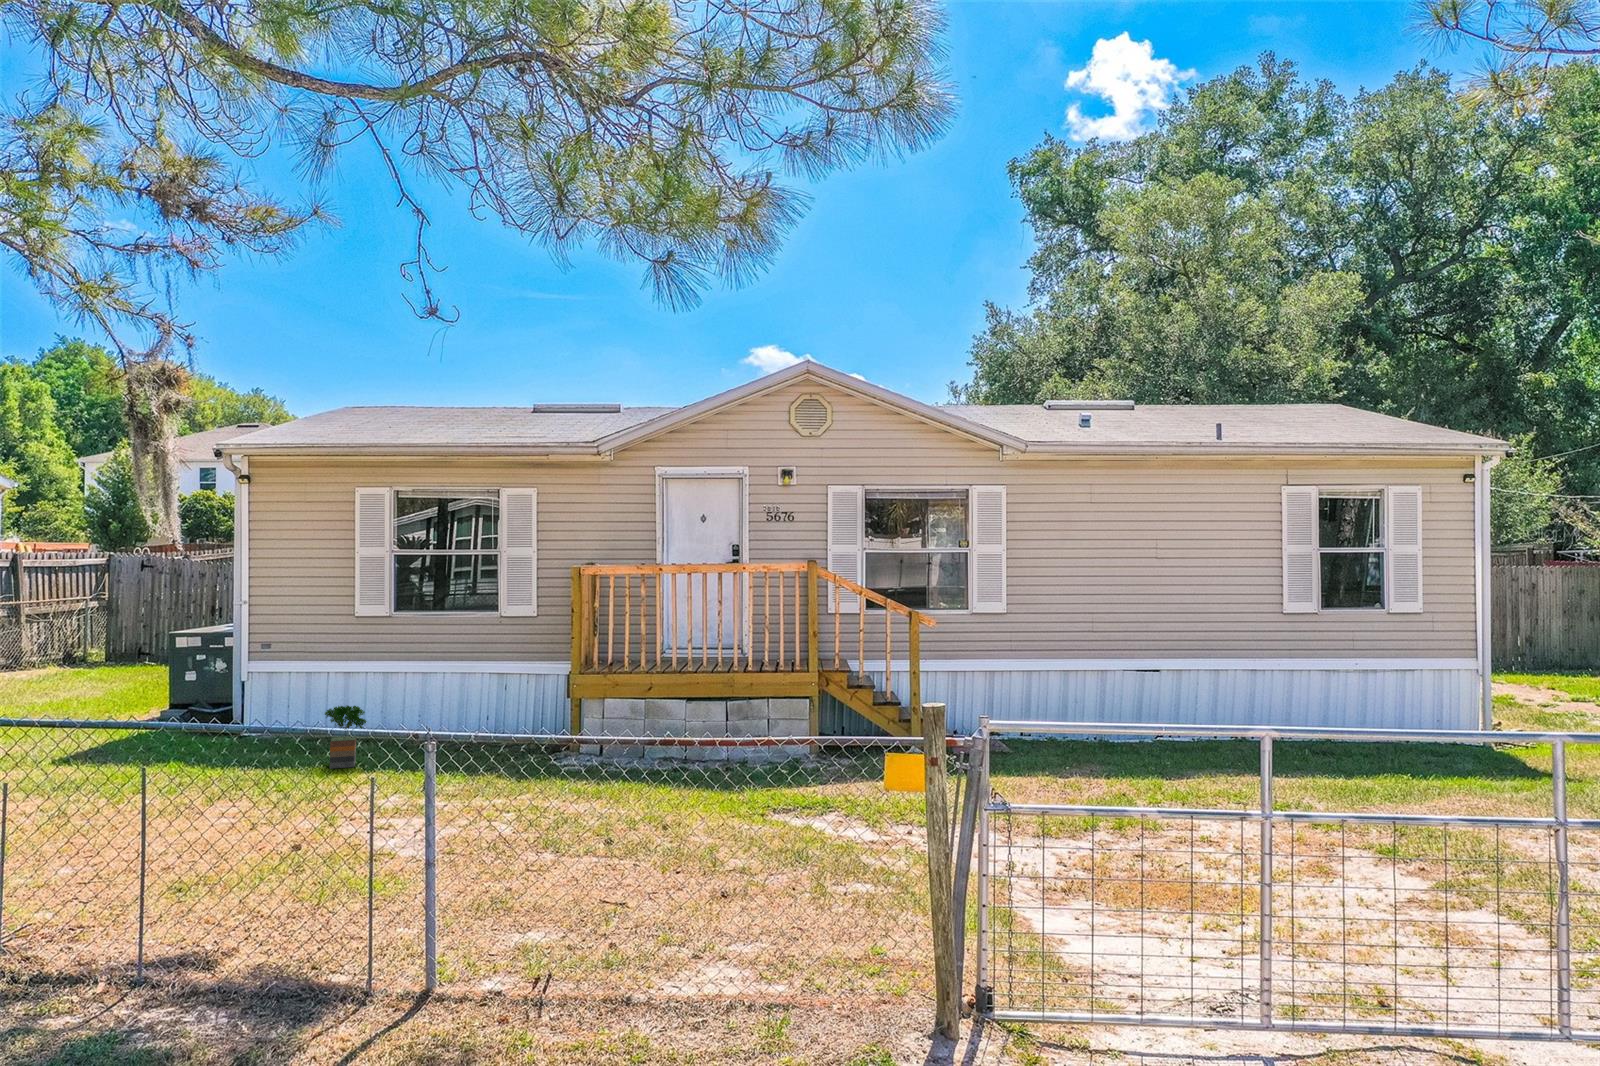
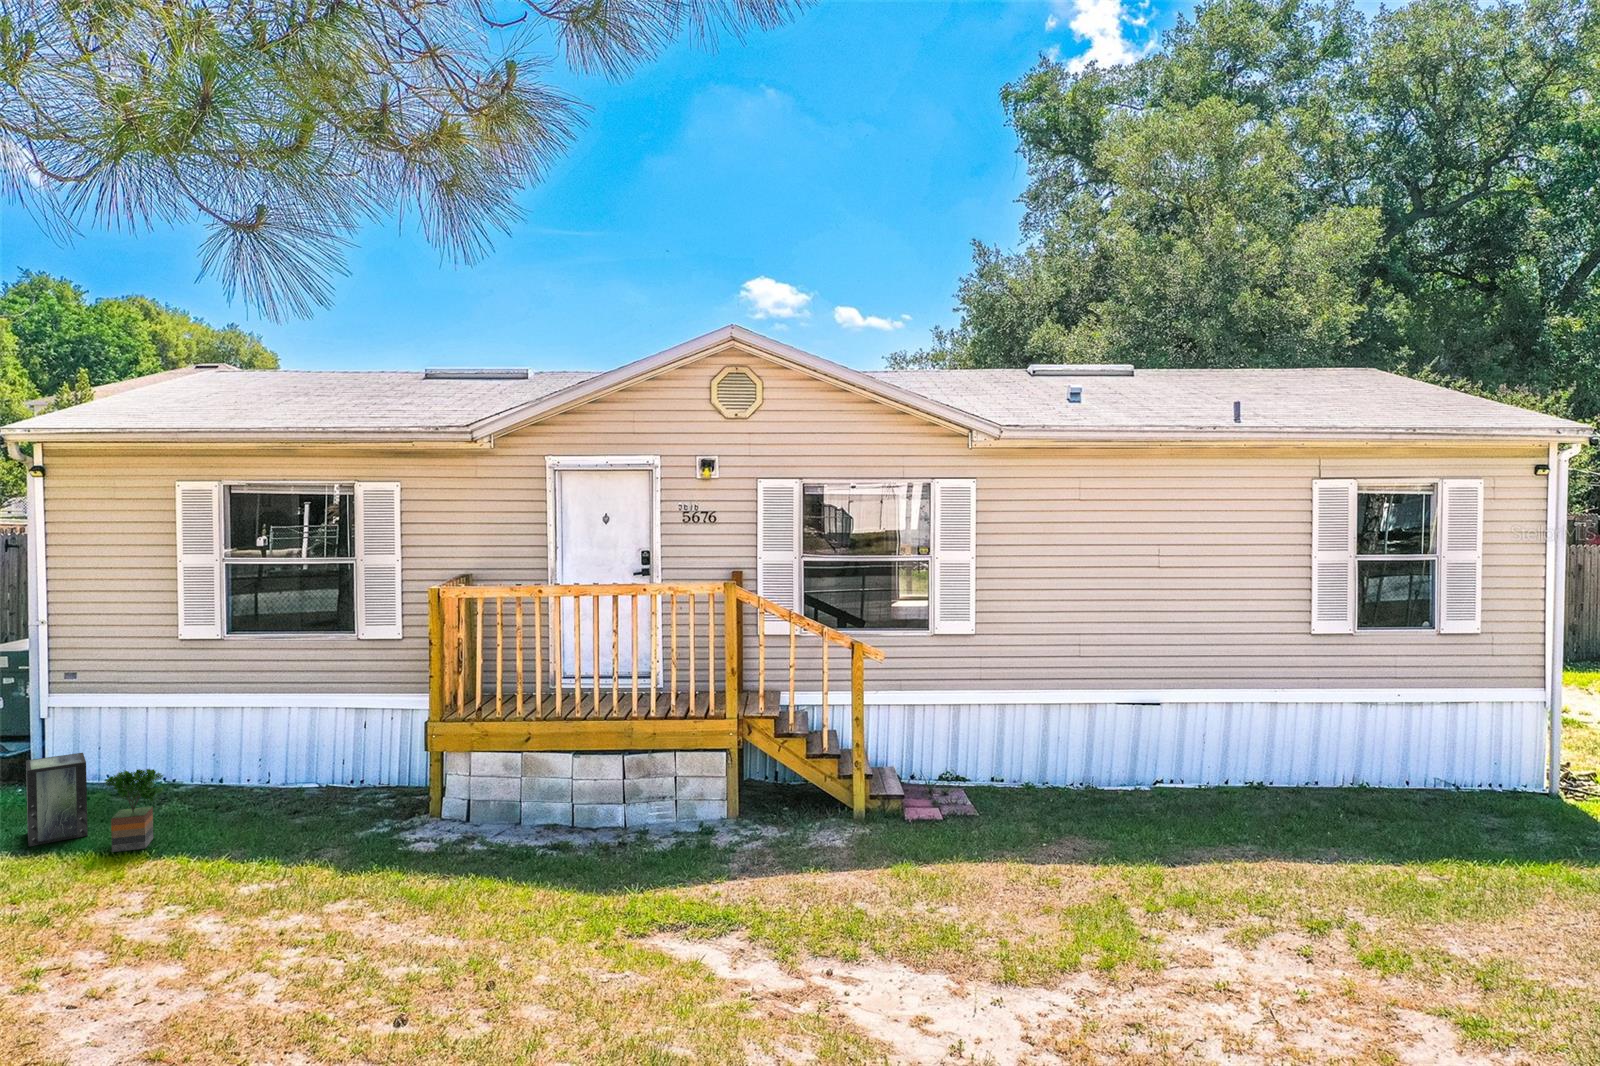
storage box: none [253,698,303,766] -> present [26,753,88,847]

